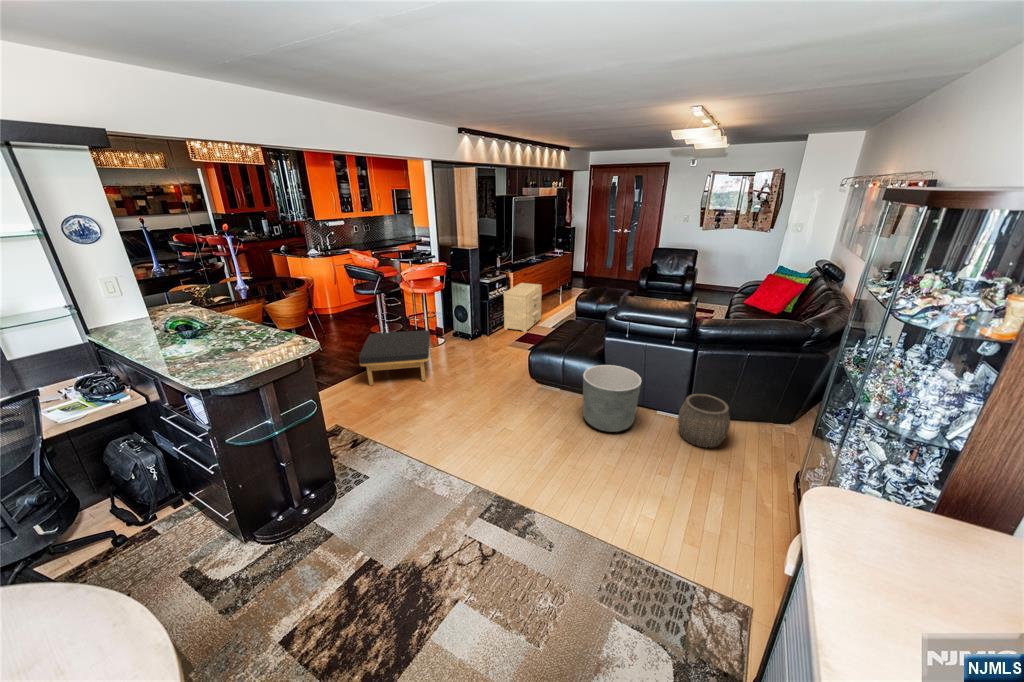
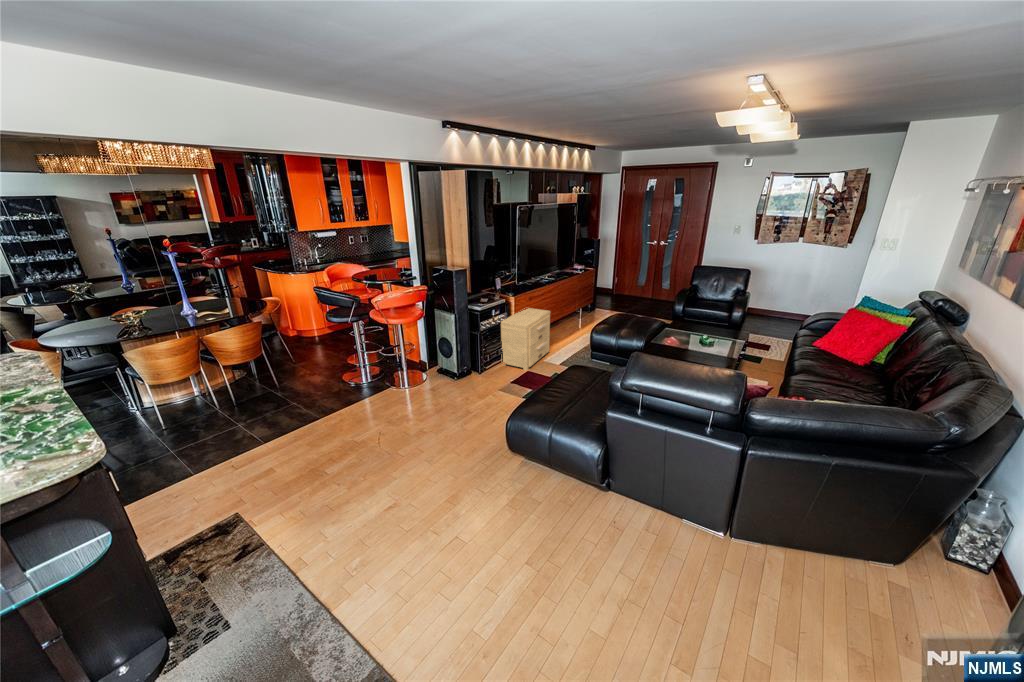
ottoman: present [359,330,430,386] -> none [296,372,400,446]
planter: present [583,365,642,432] -> none [572,448,658,556]
woven basket: present [678,394,730,448] -> none [713,509,798,604]

